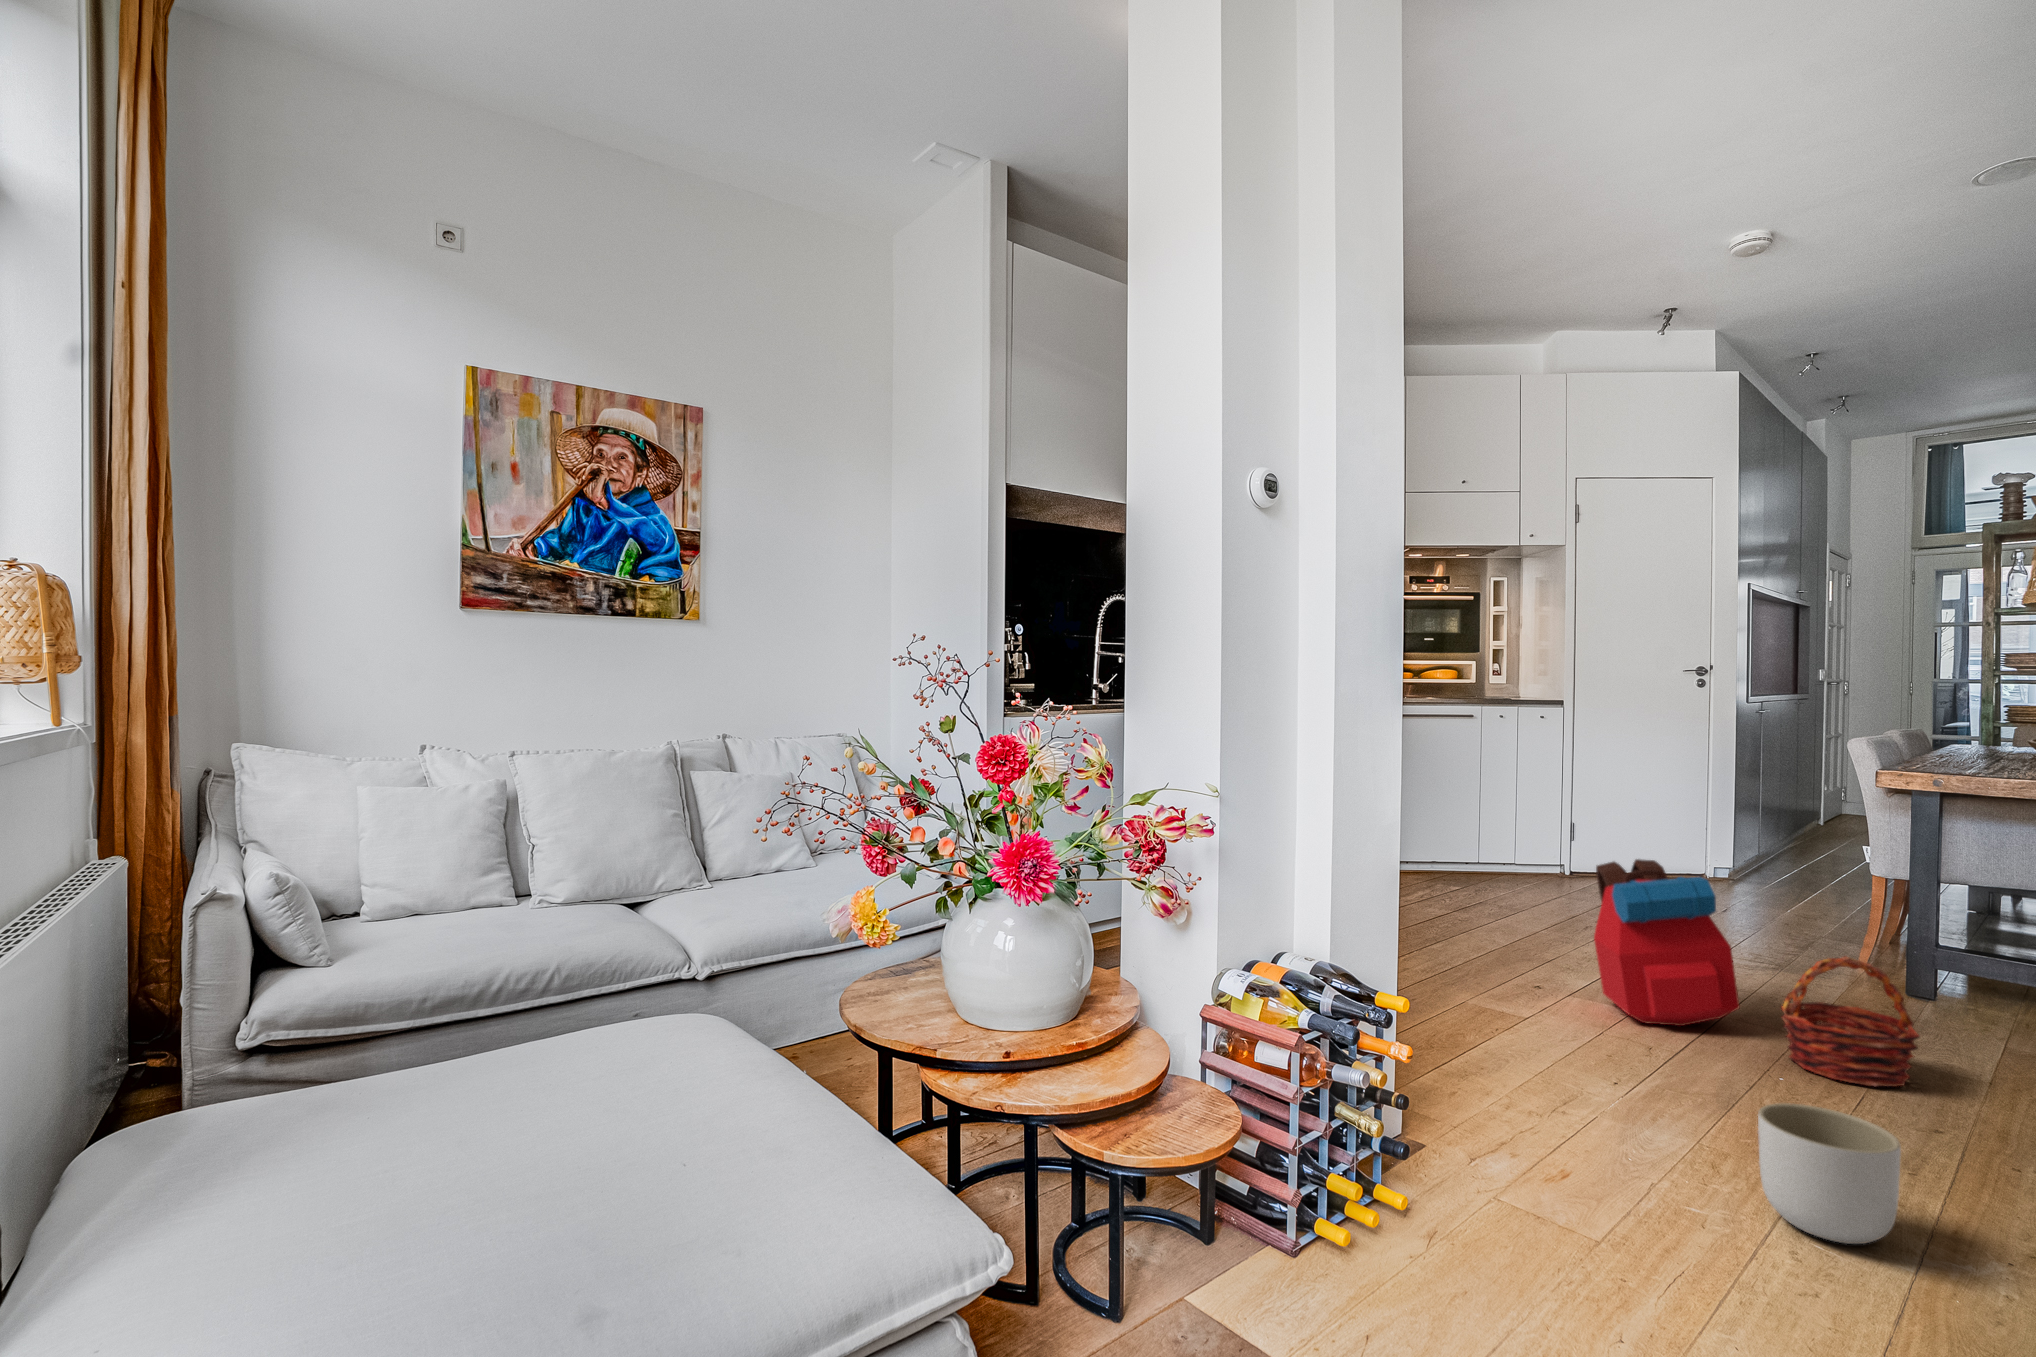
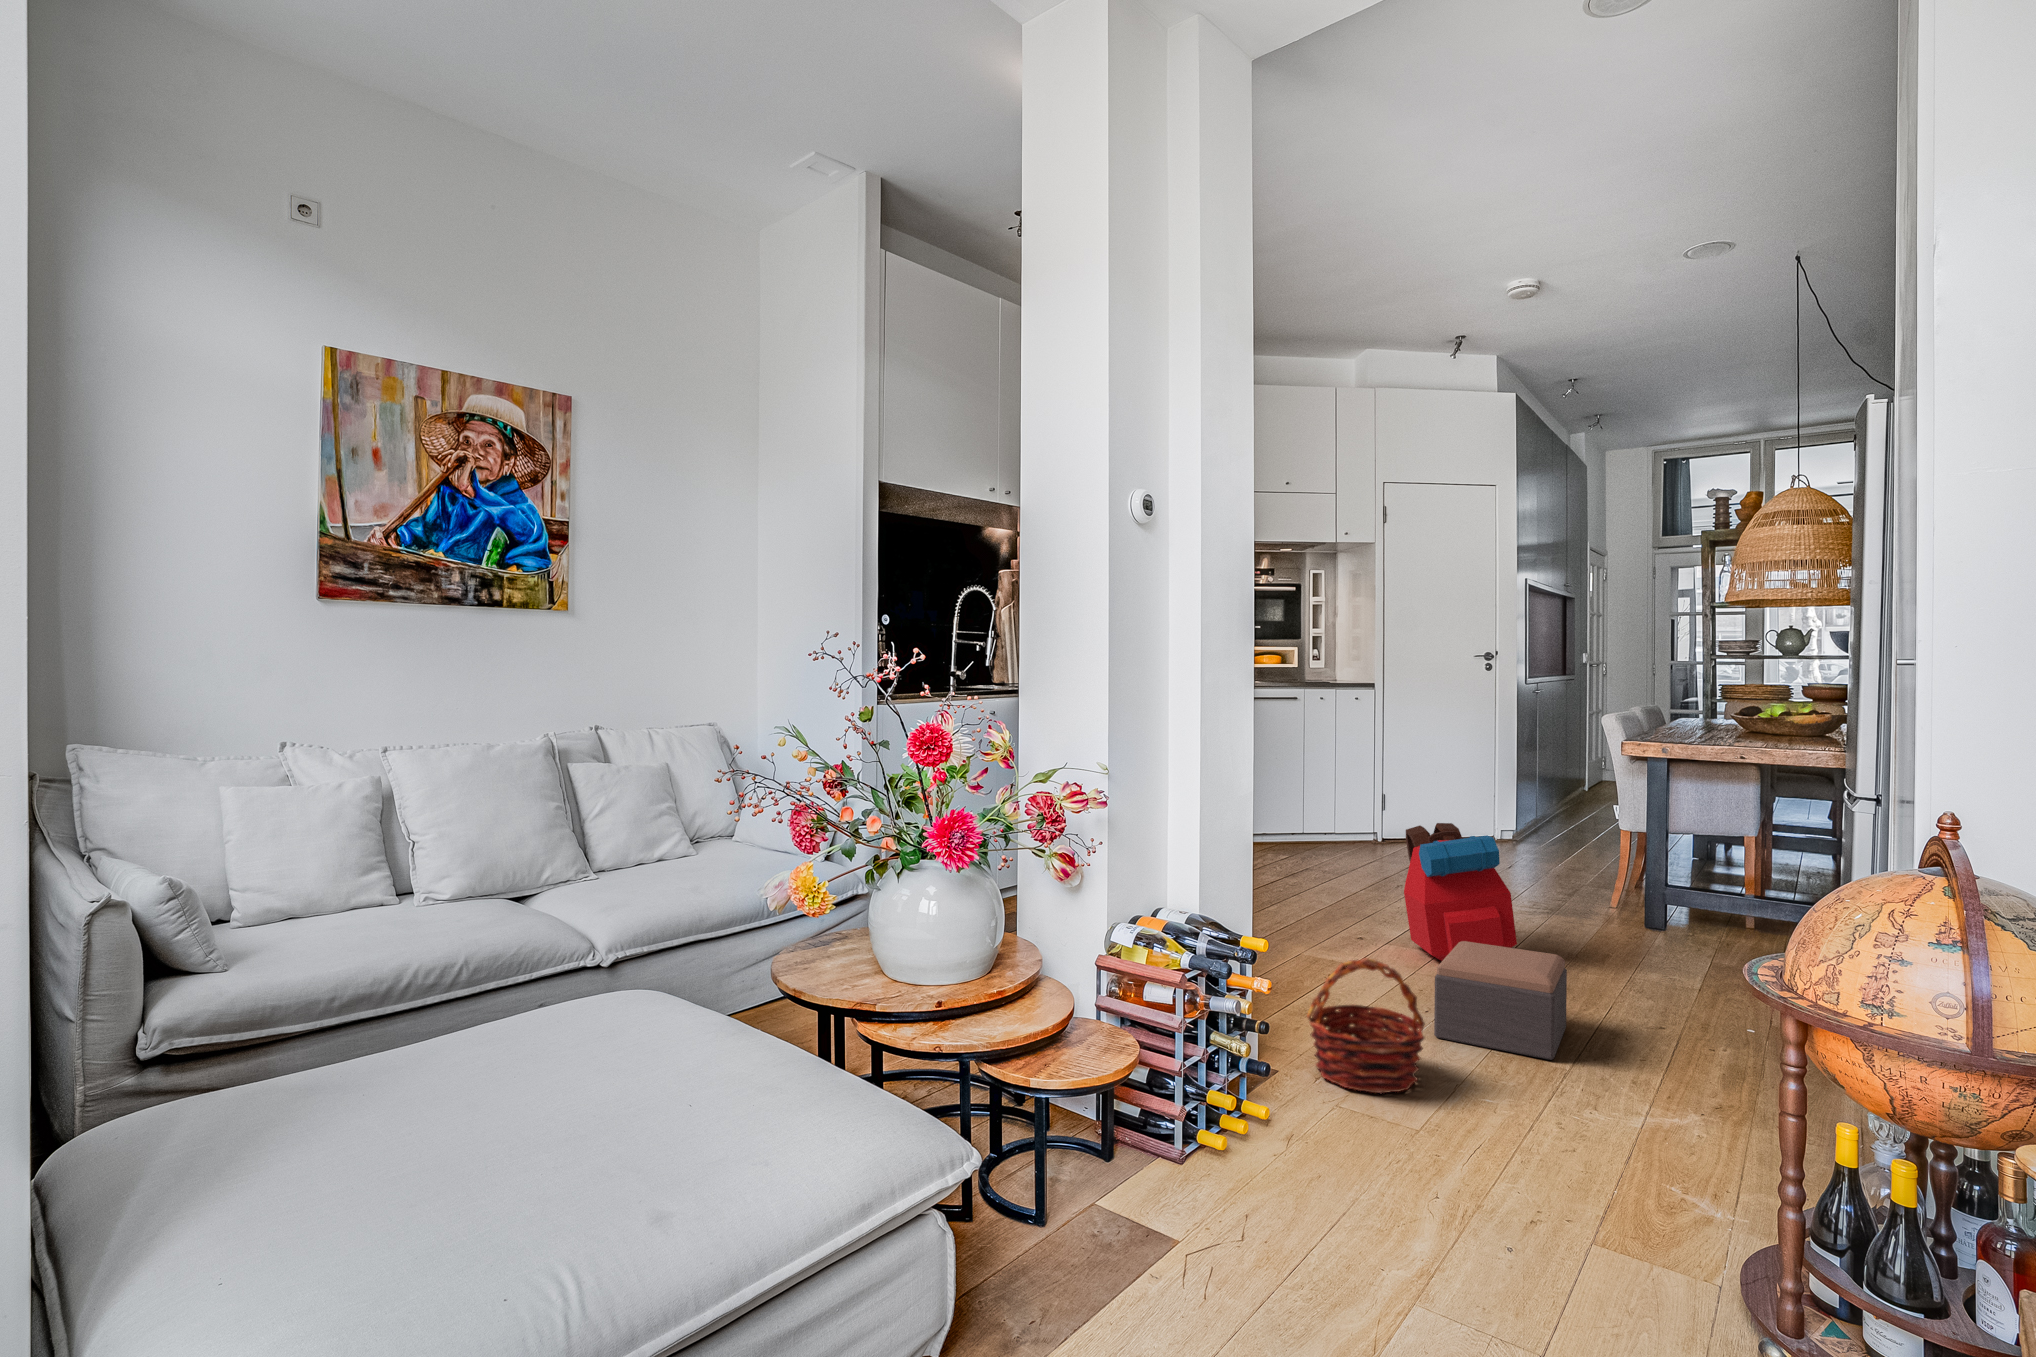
basket: present [1782,956,1919,1087] -> present [1307,958,1425,1093]
footstool: none [1630,1005,1809,1164] -> present [1434,941,1567,1060]
planter: present [1758,1103,1901,1244] -> none [1530,1009,1628,1112]

